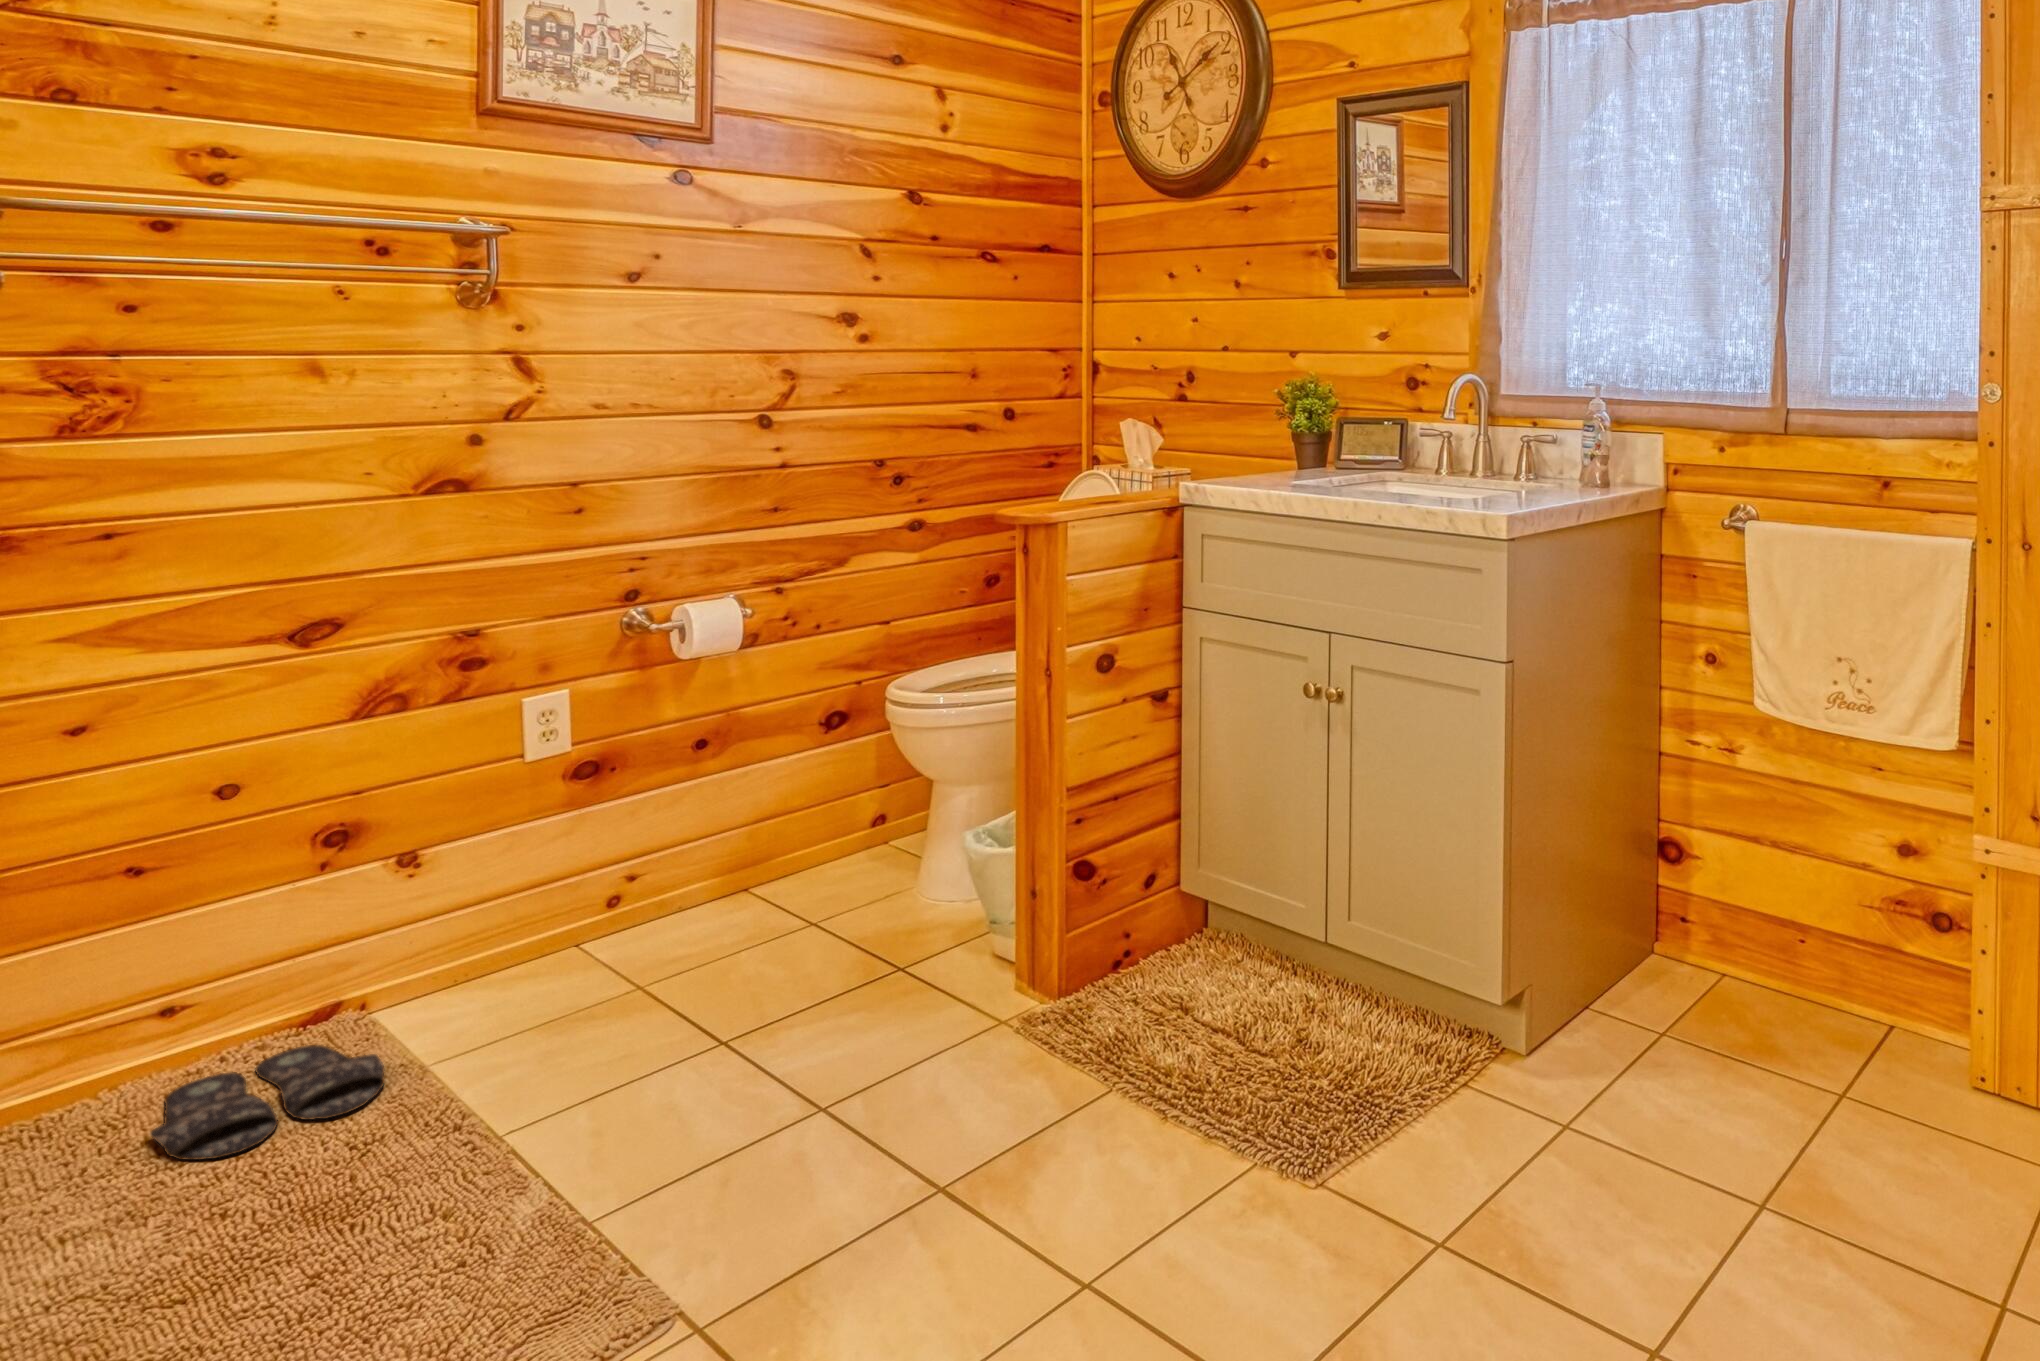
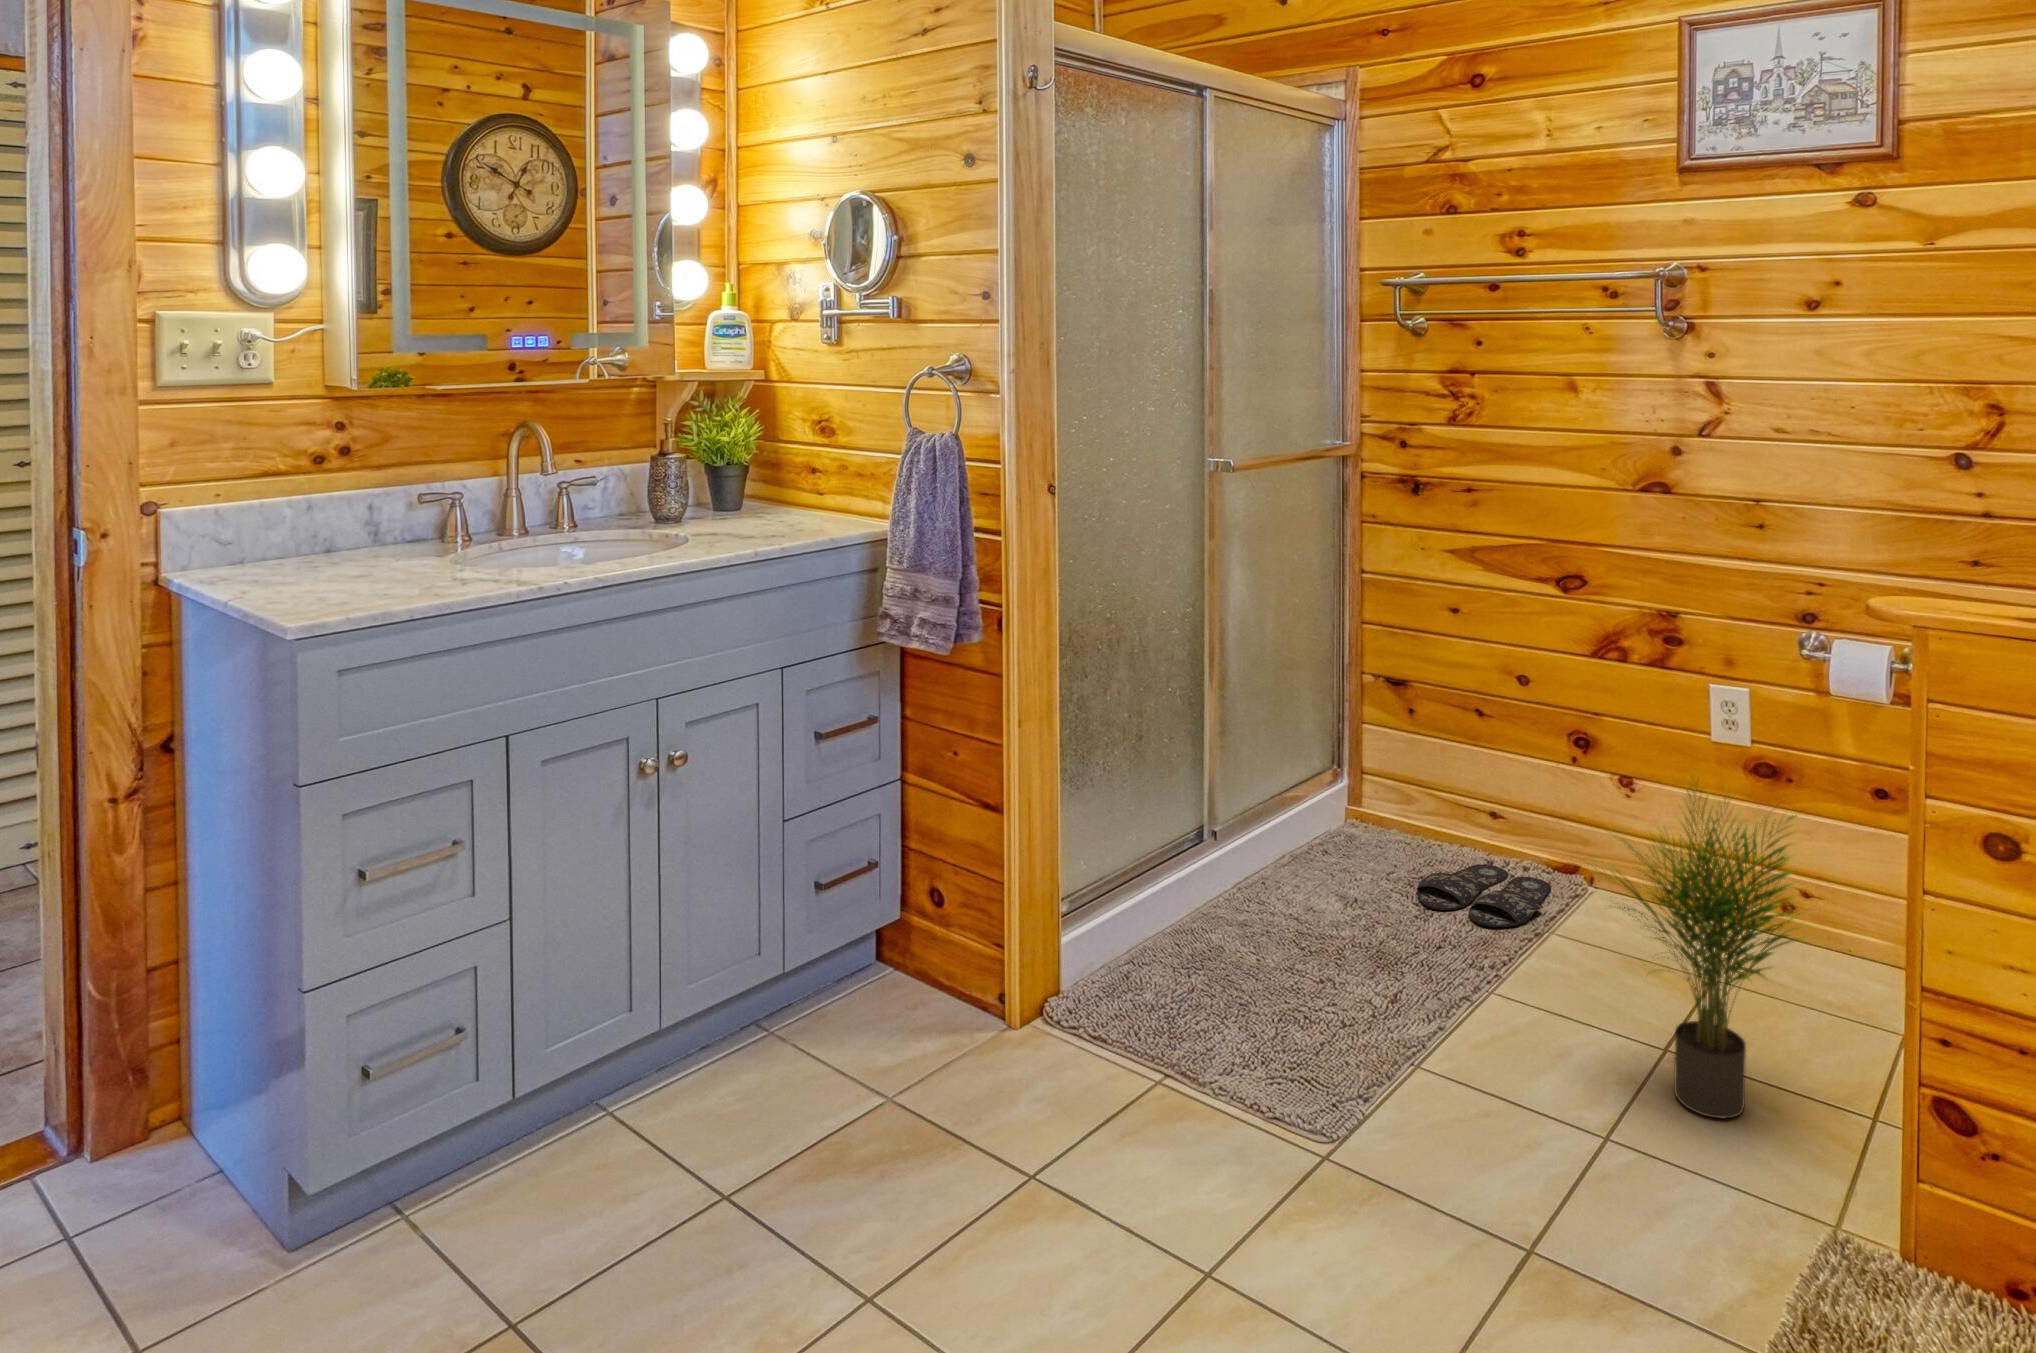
potted plant: none [689,707,933,1045] -> present [1596,778,1807,1118]

